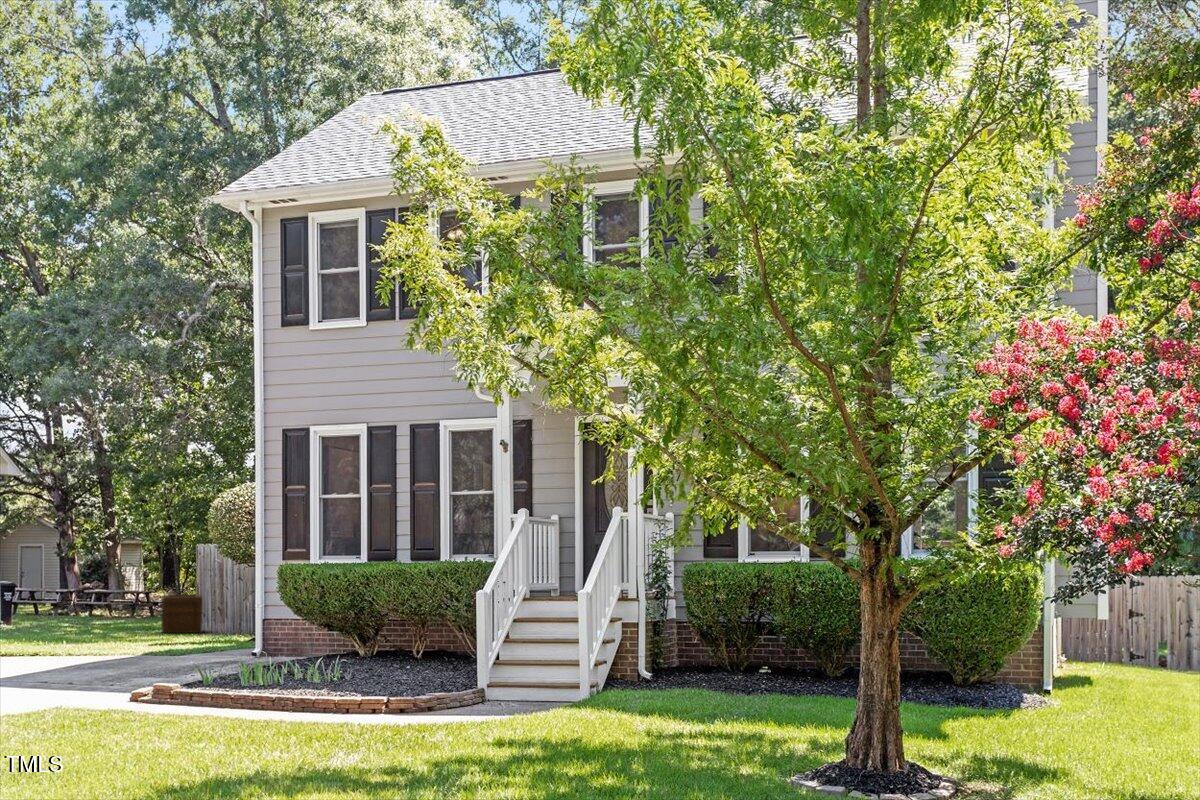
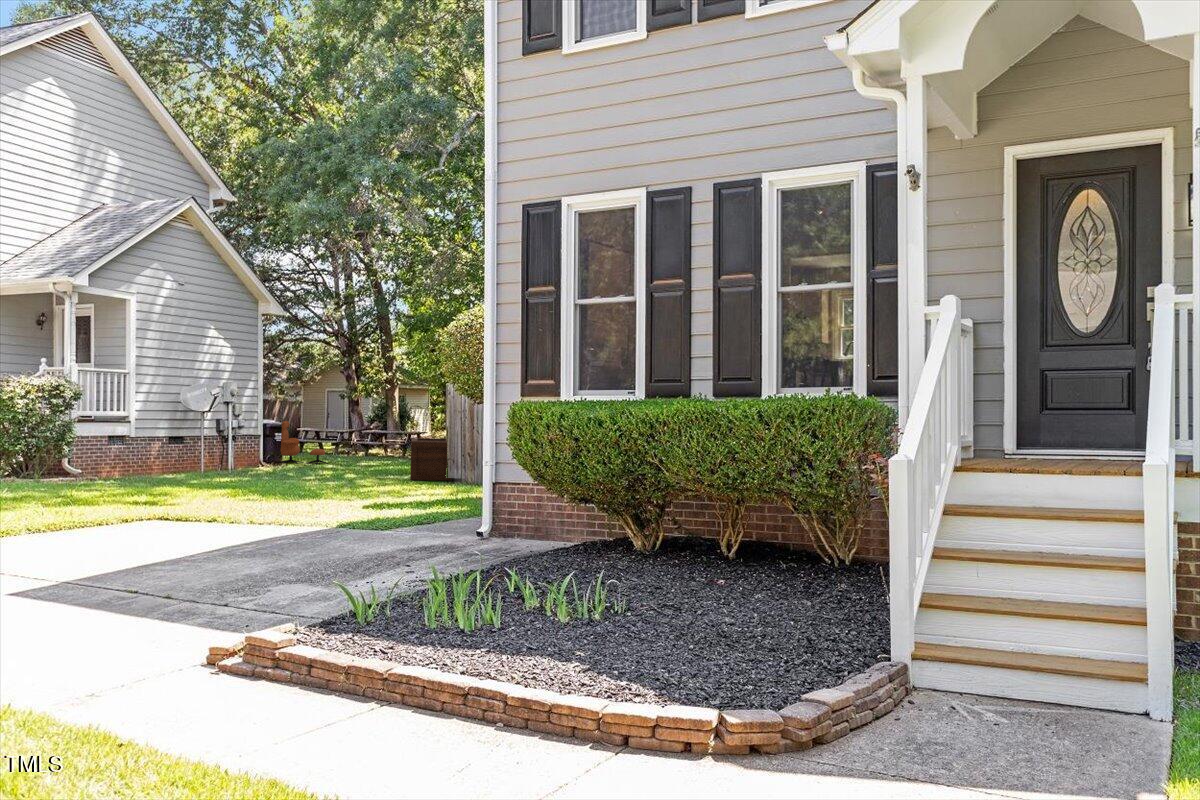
lounge chair: none [12,582,65,625] -> present [278,421,328,464]

